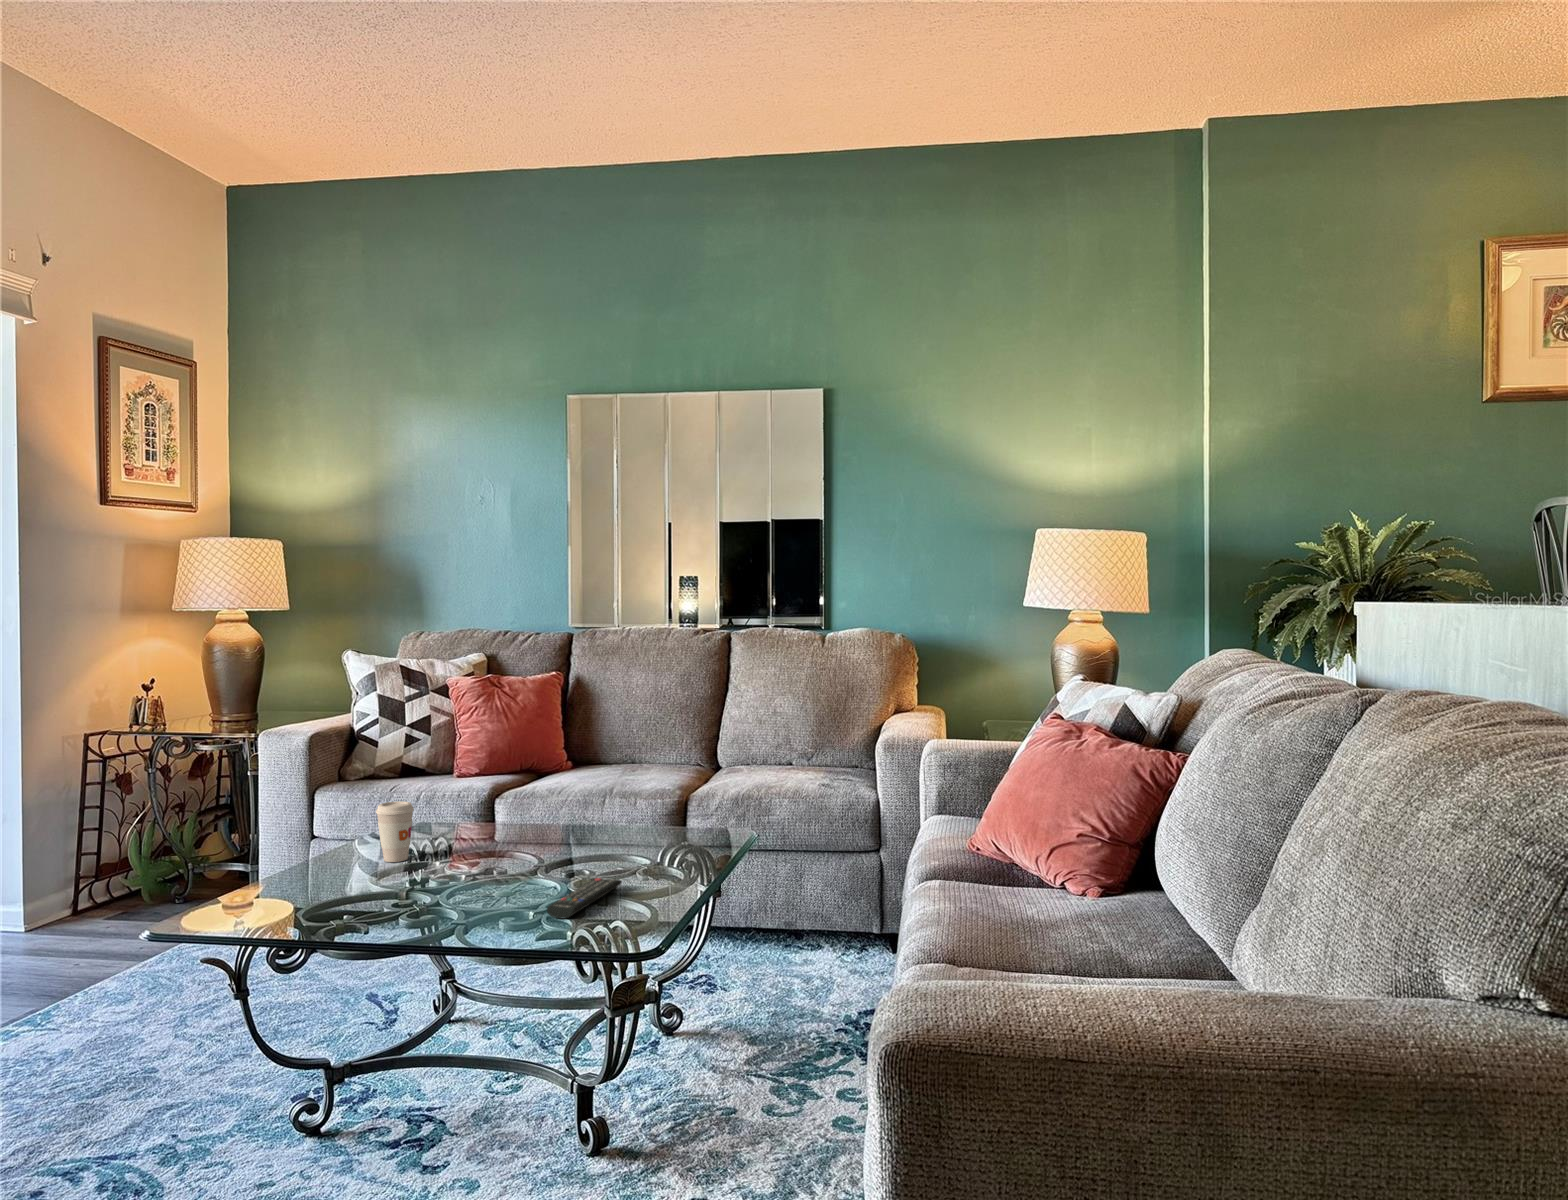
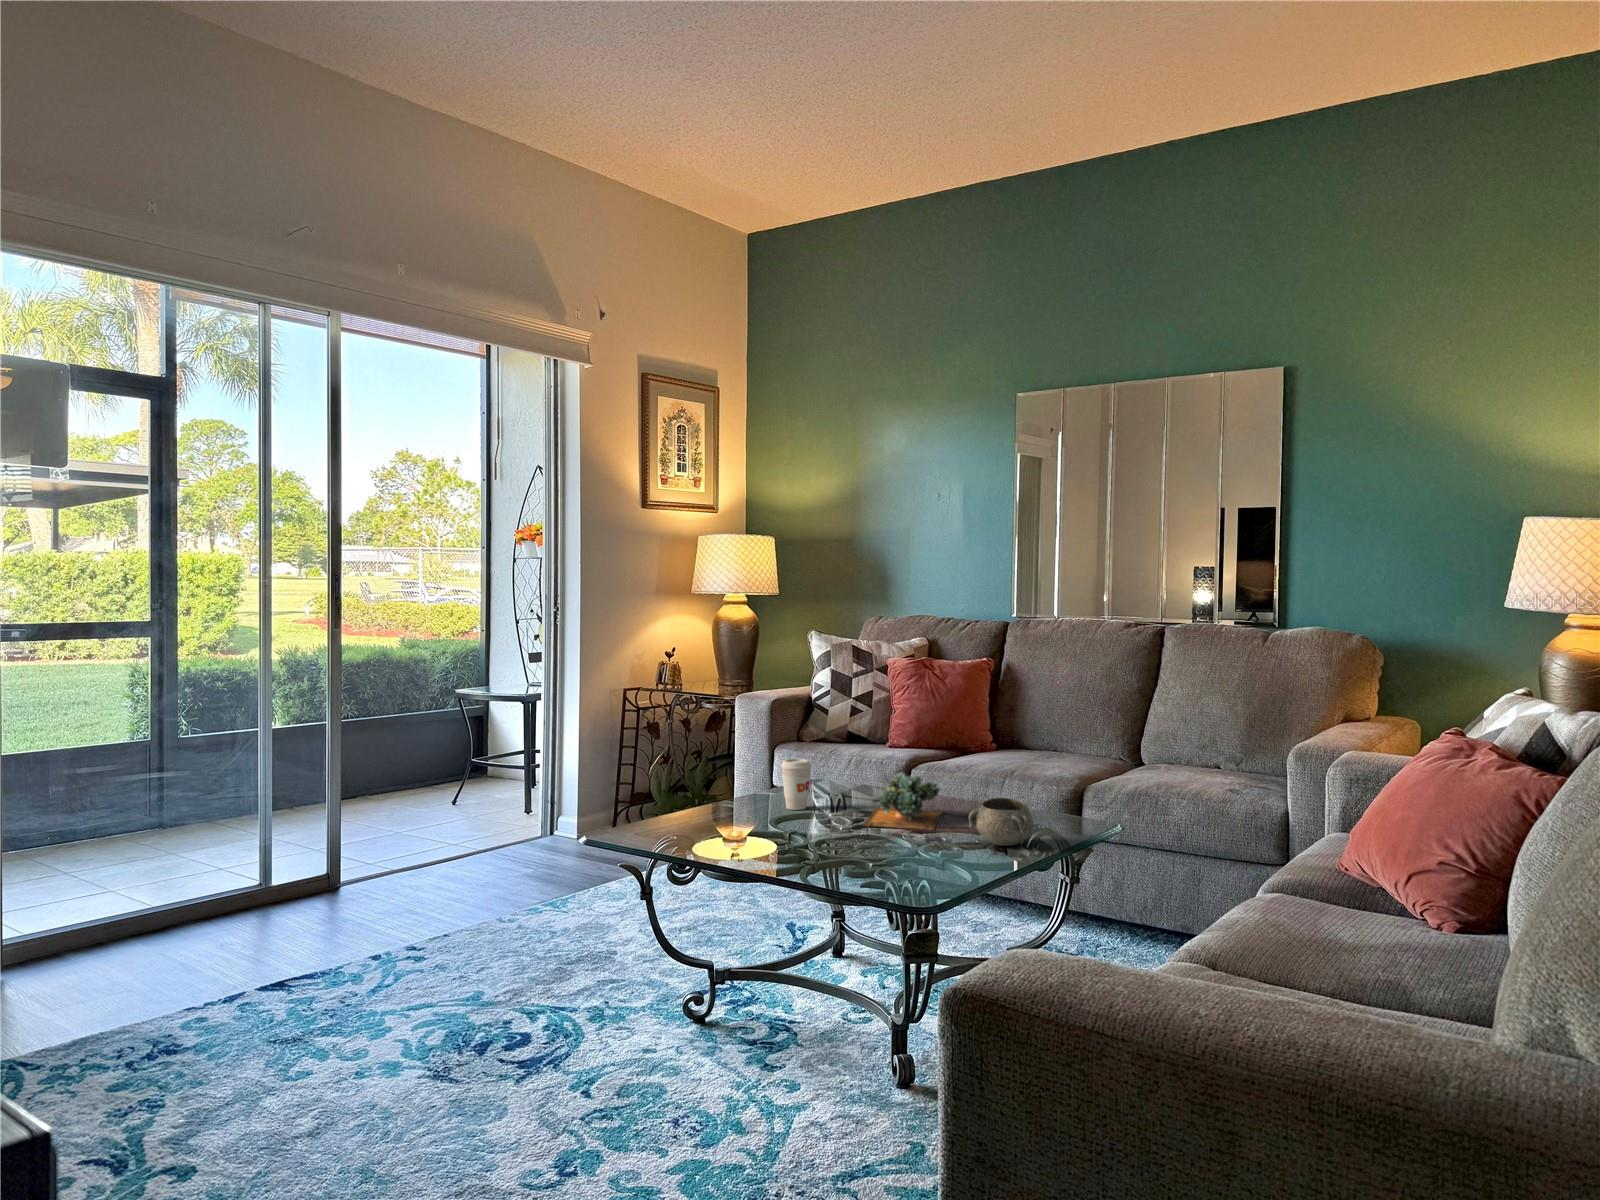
succulent plant: none [491,804,573,871] -> present [863,773,942,830]
decorative bowl: none [621,821,689,872] -> present [969,798,1033,846]
remote control: present [547,878,622,918] -> none [878,843,959,873]

